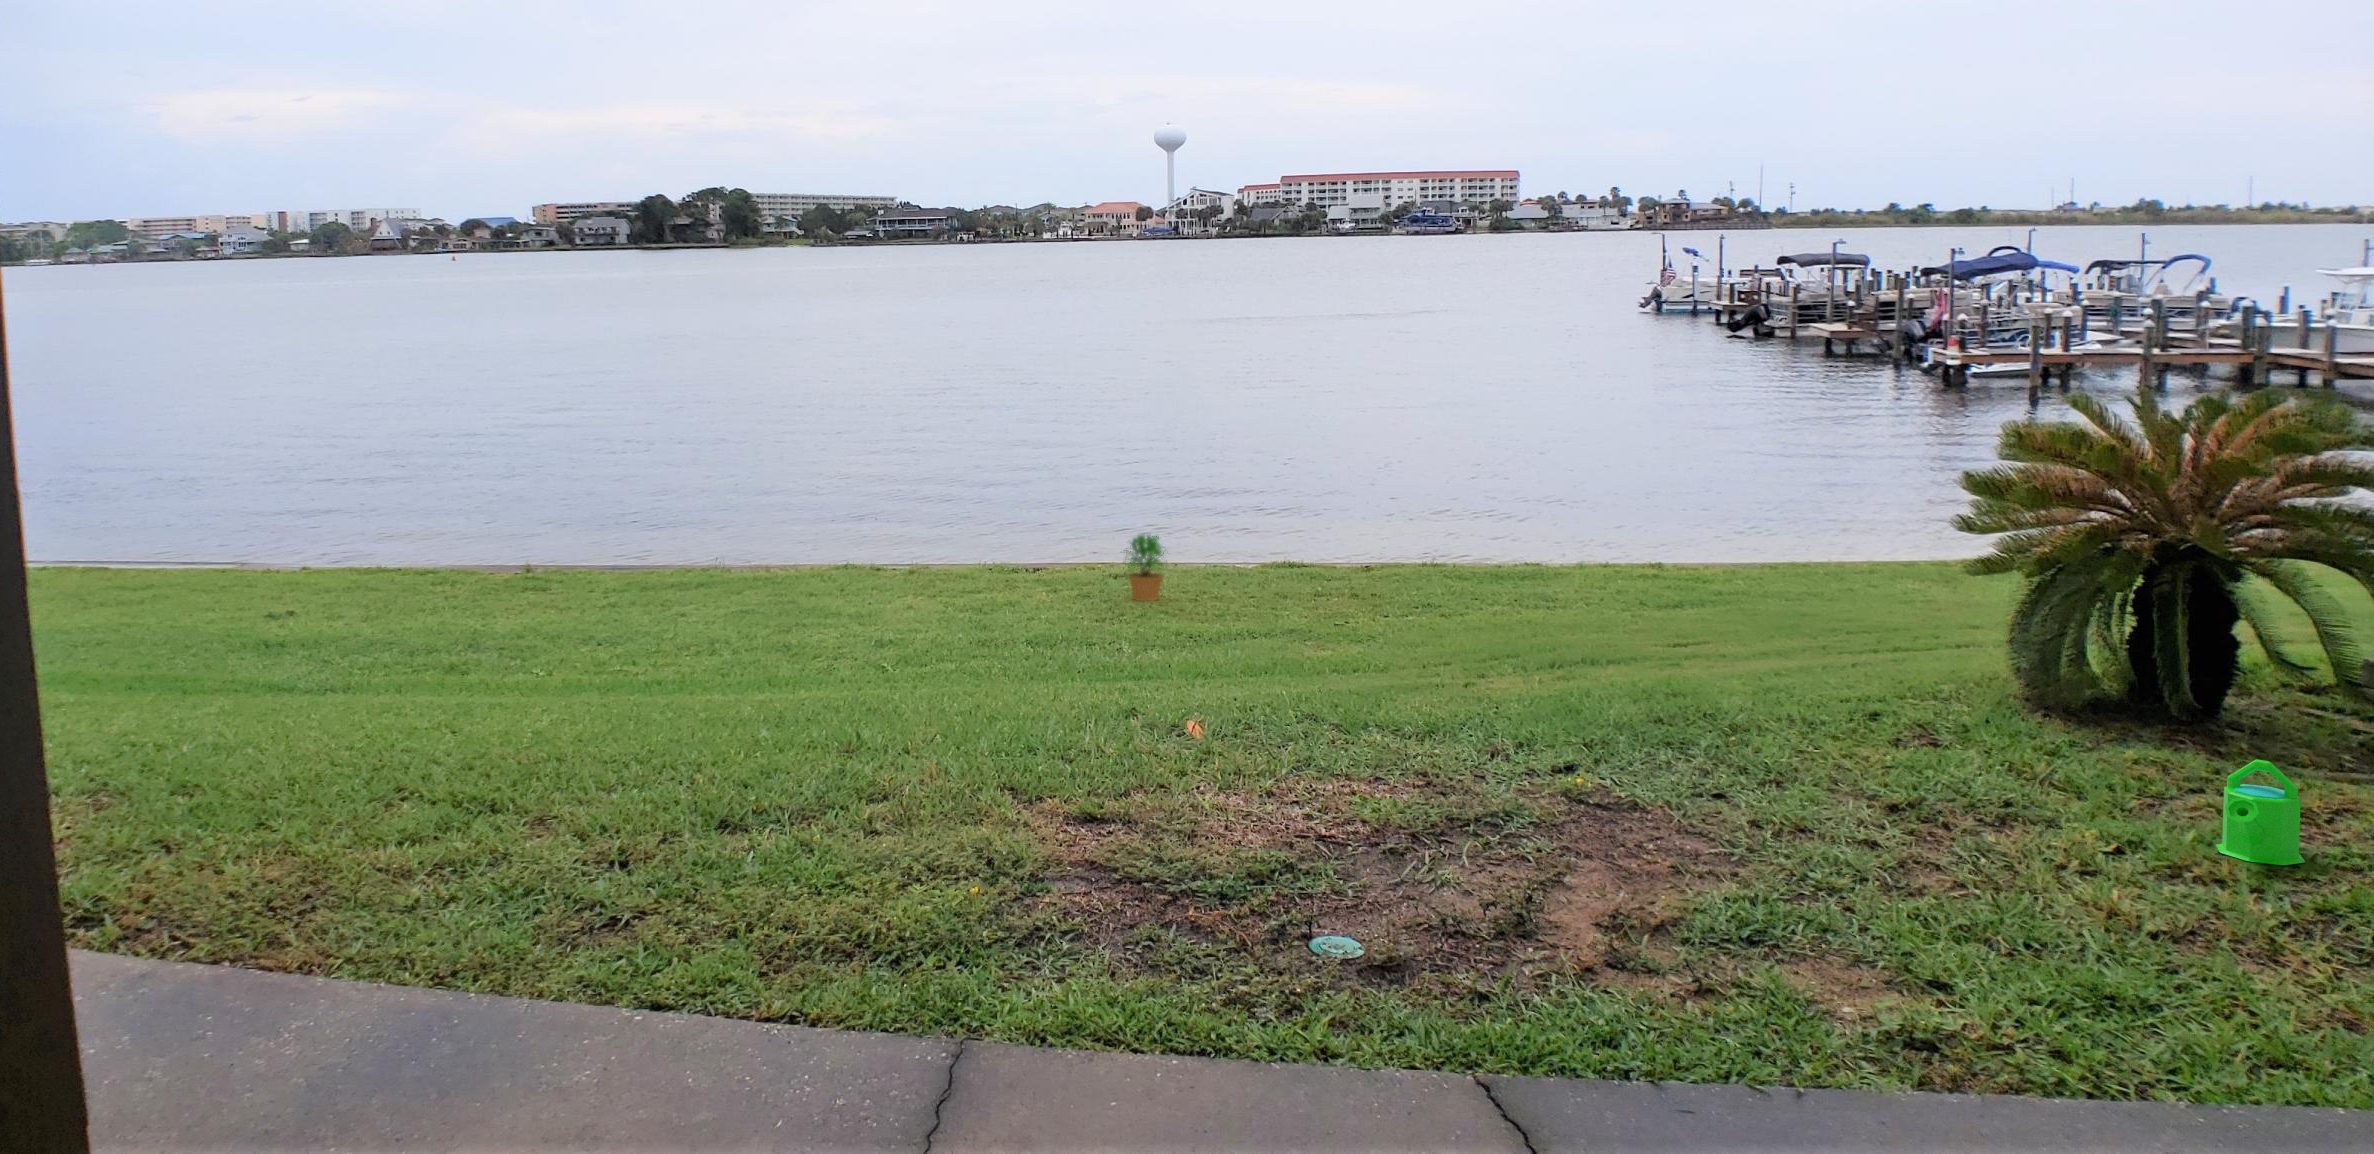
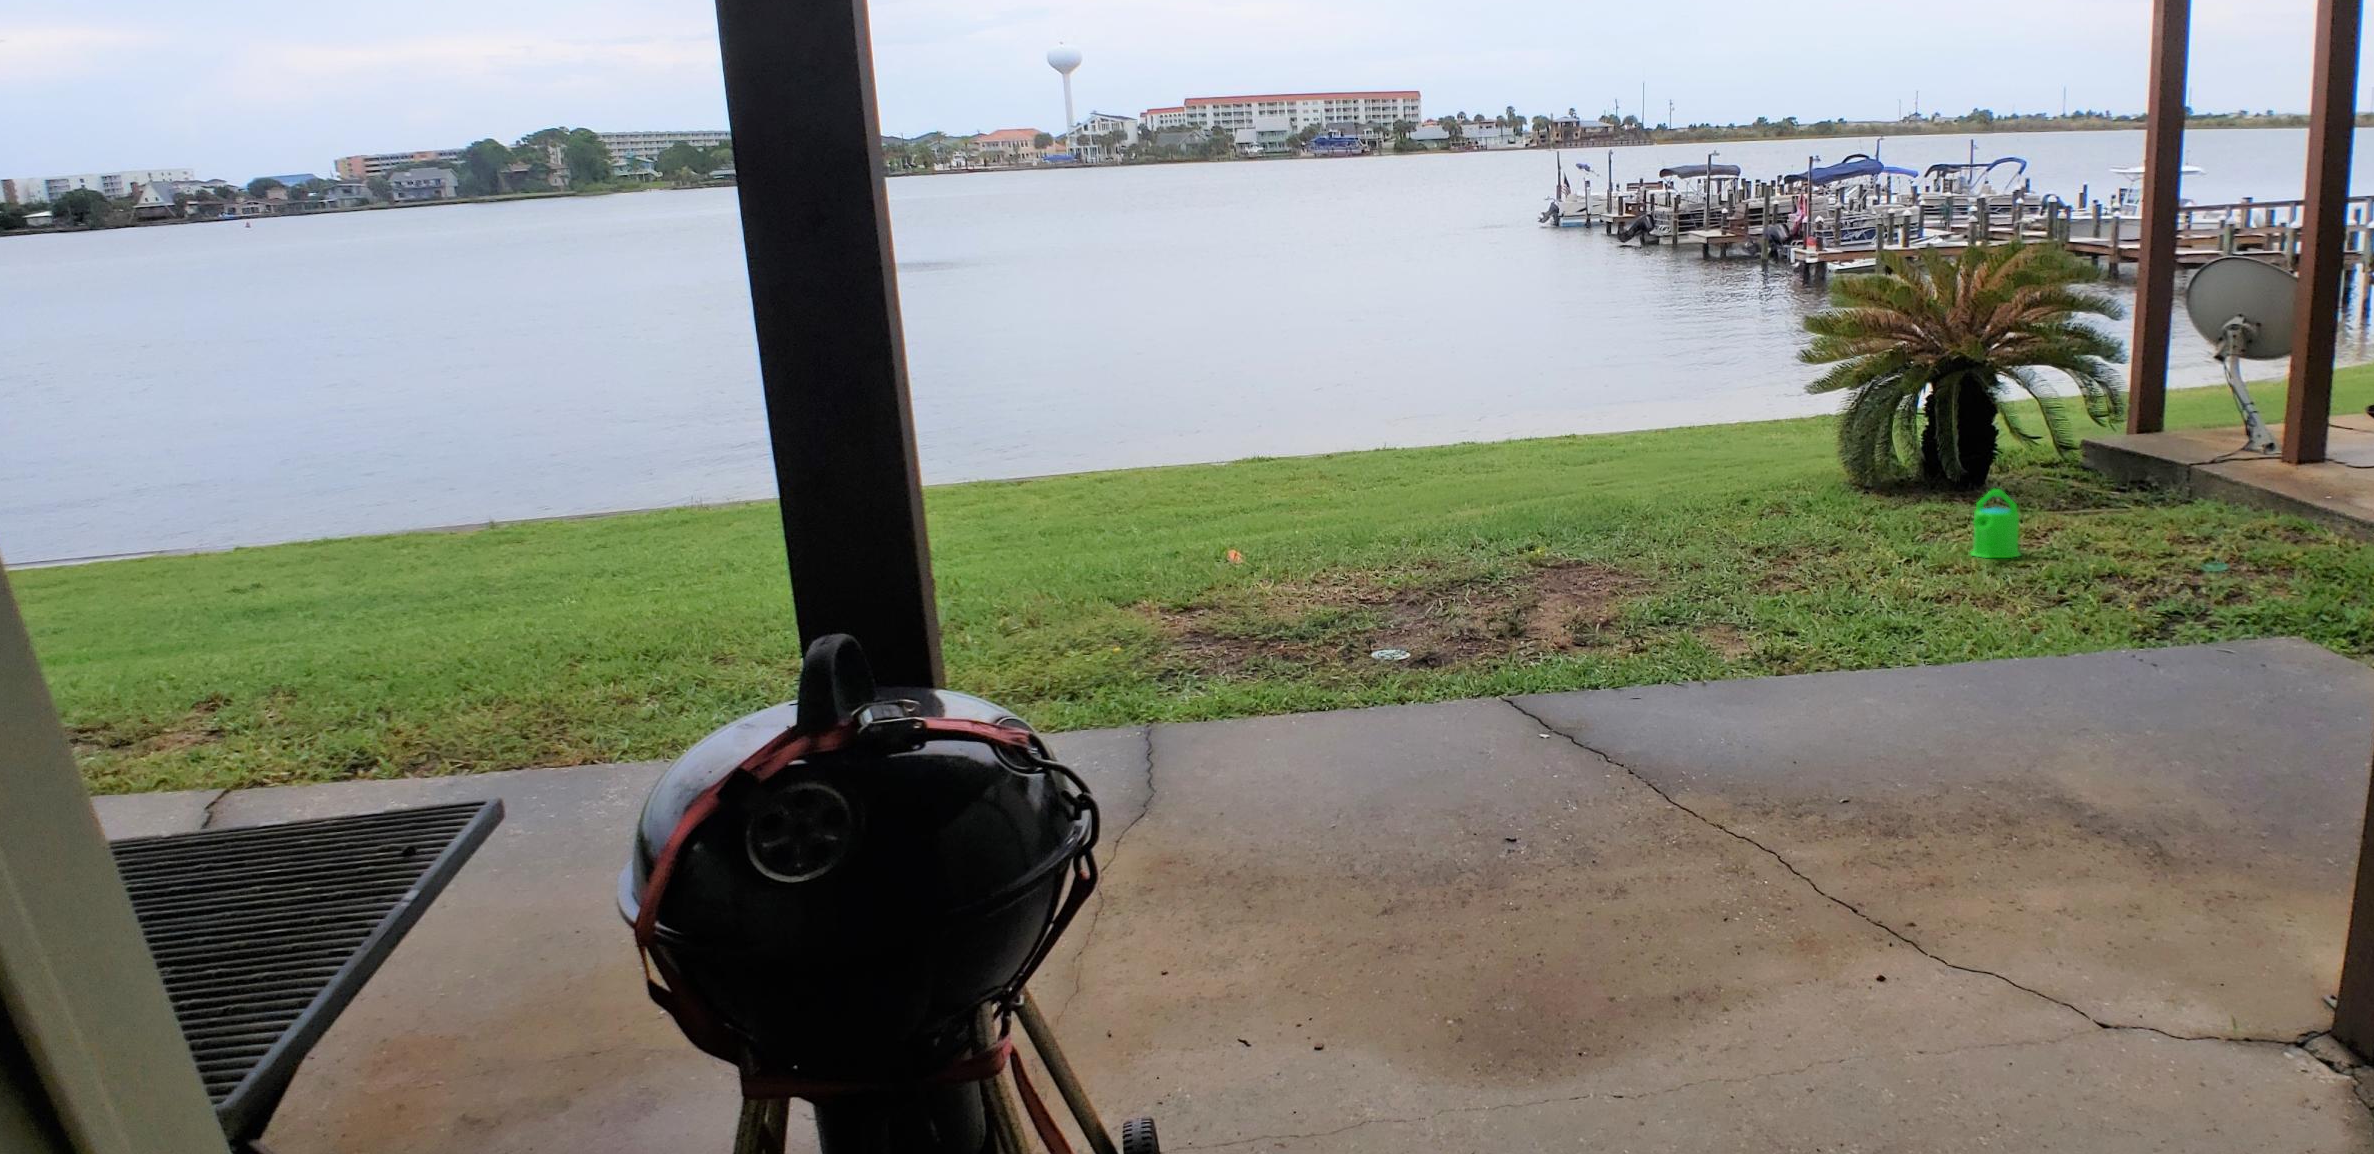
potted plant: present [1123,535,1167,601] -> none [1088,423,1140,490]

